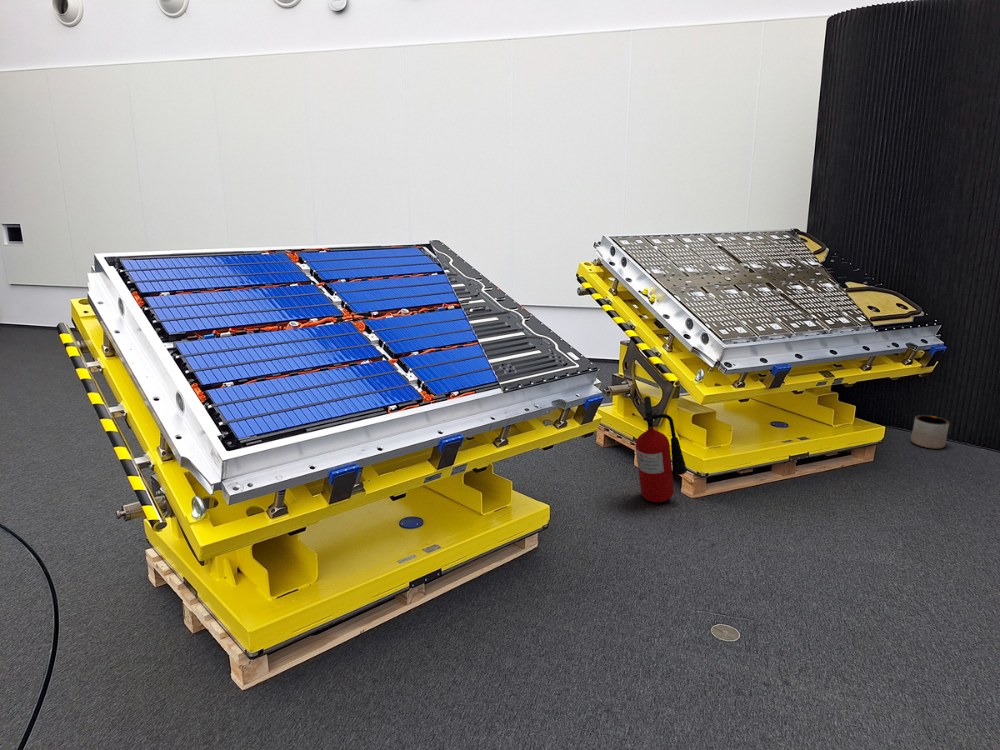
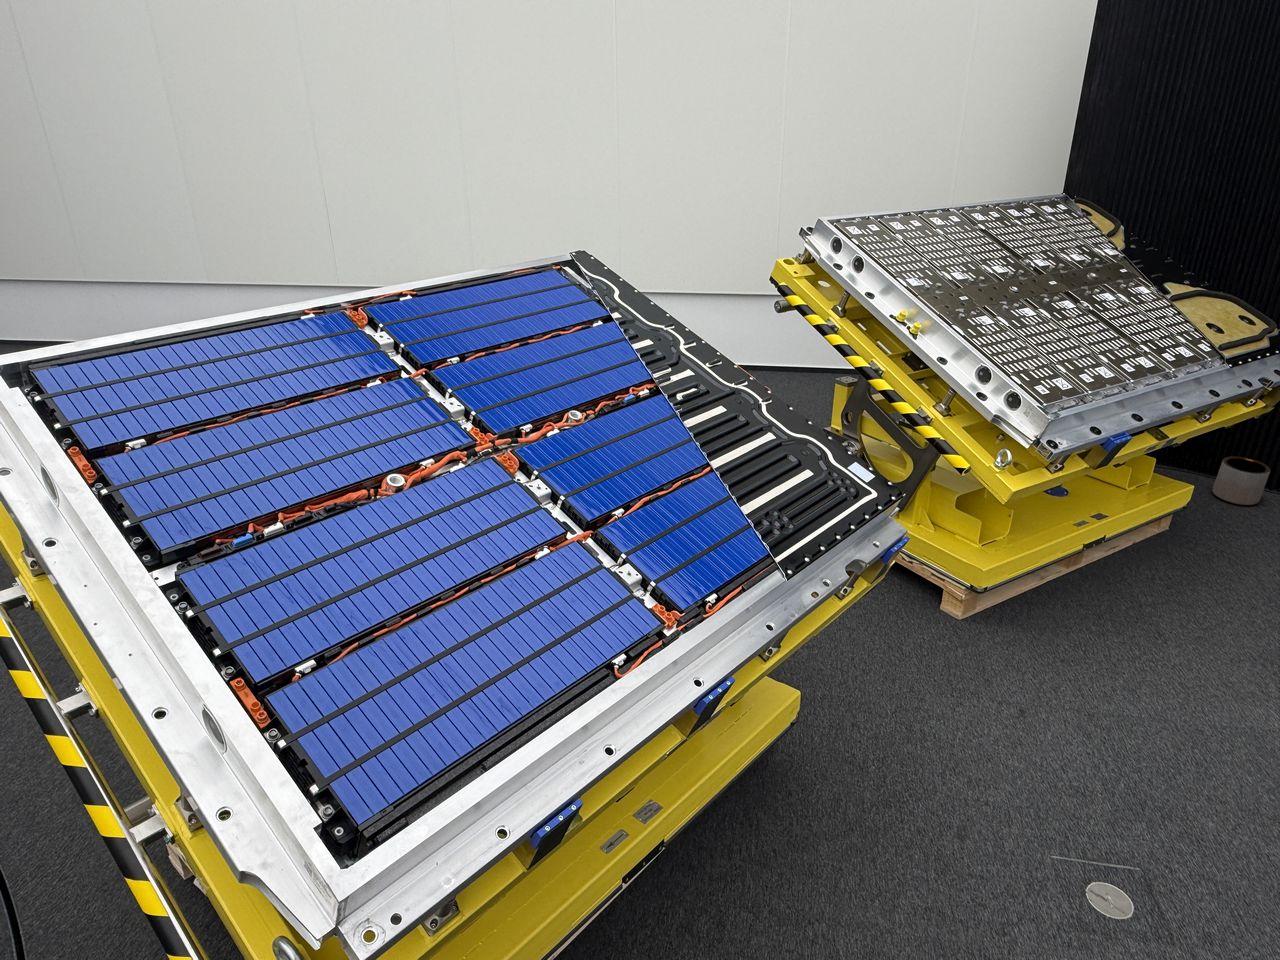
fire extinguisher: present [636,396,687,502] -> none [887,484,960,636]

